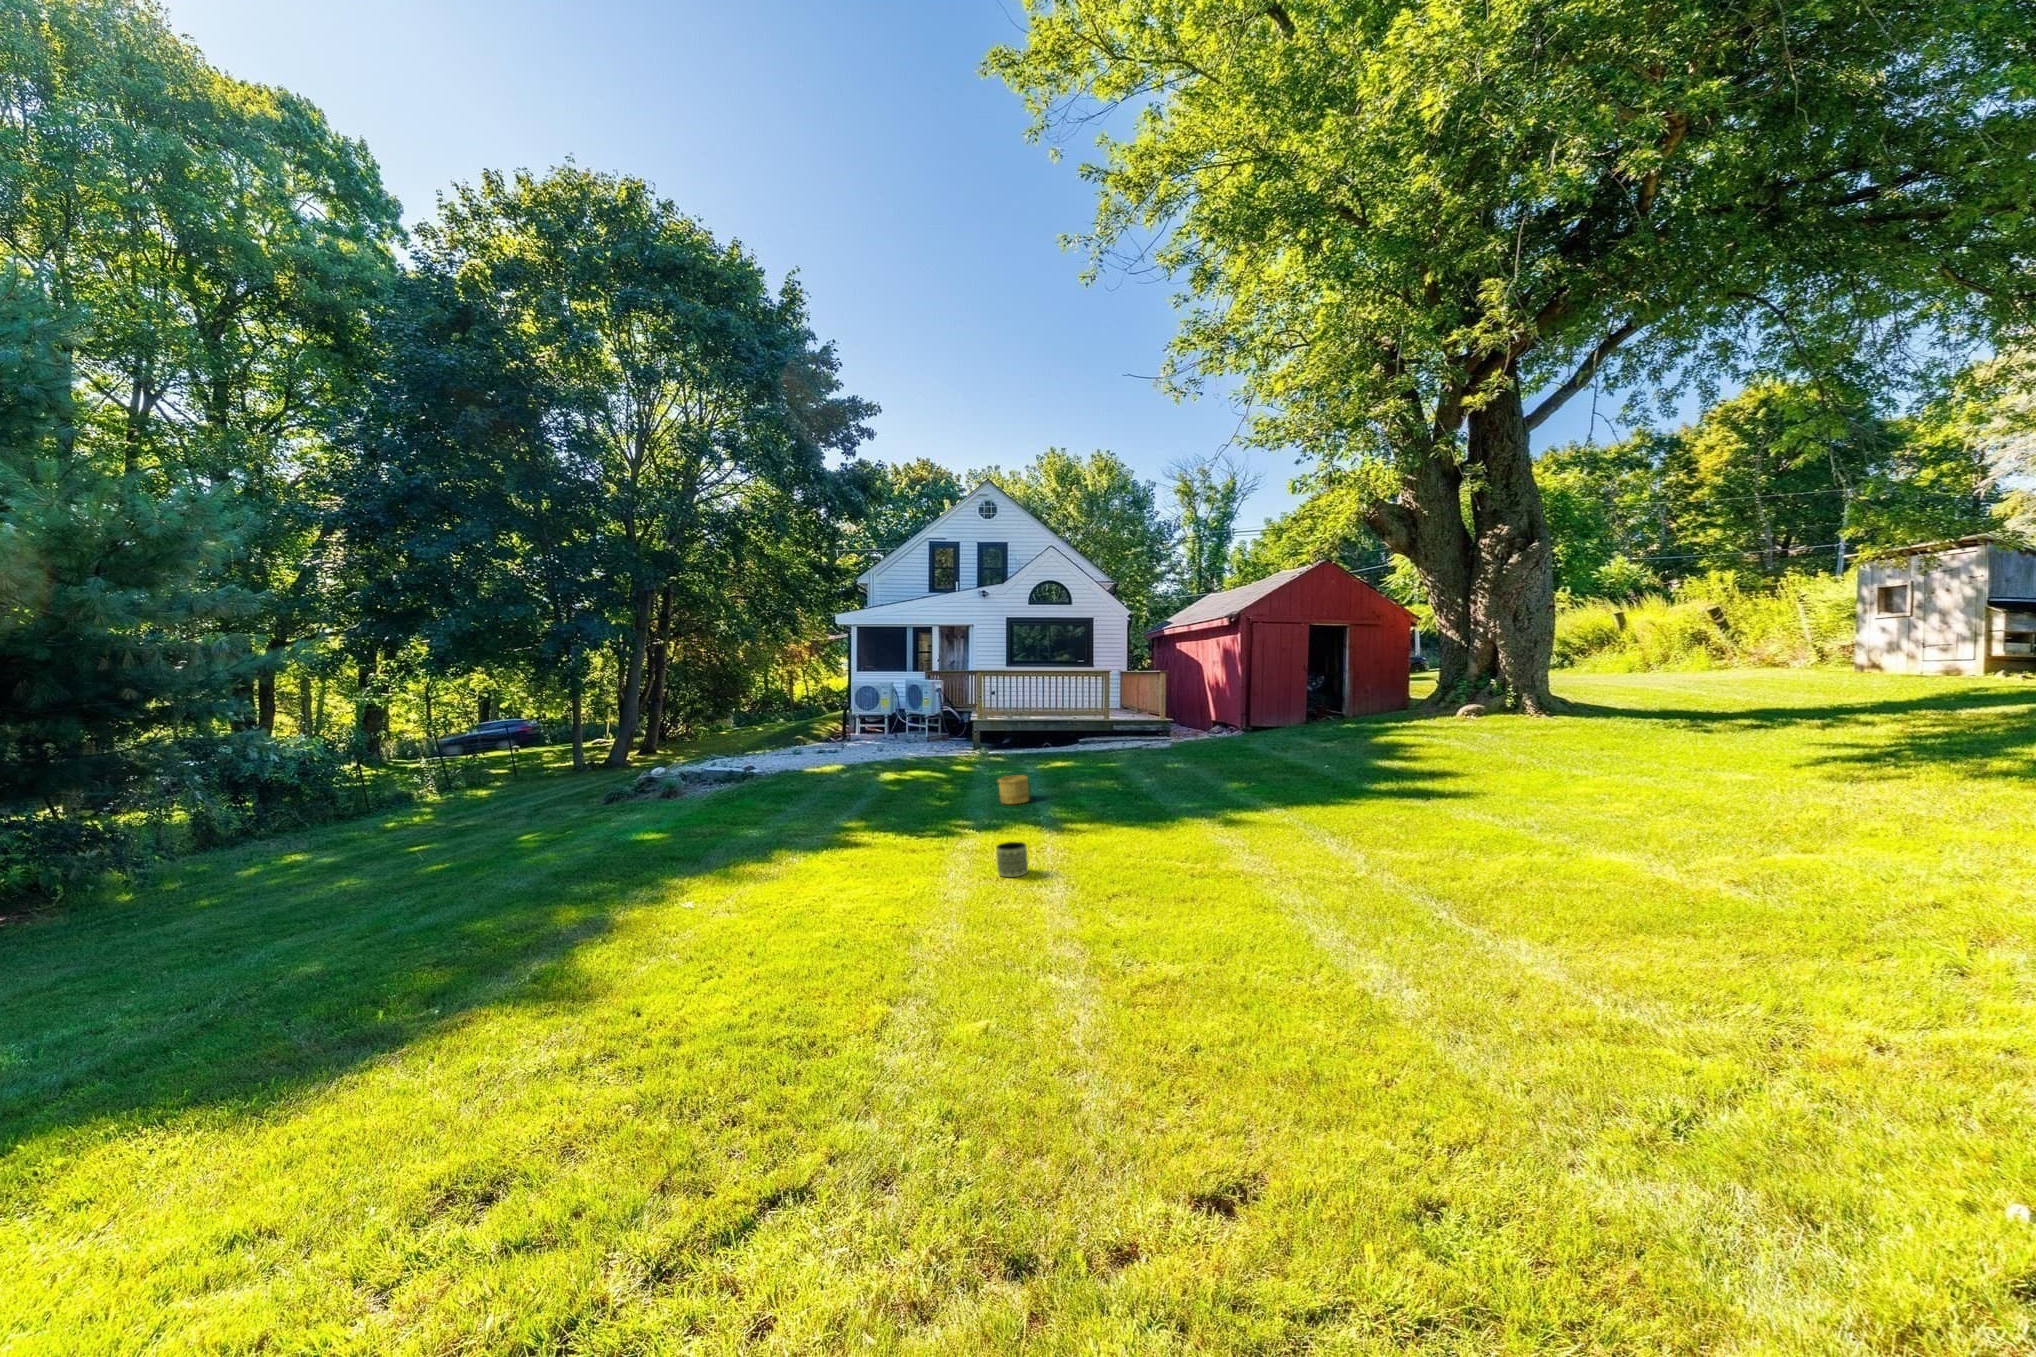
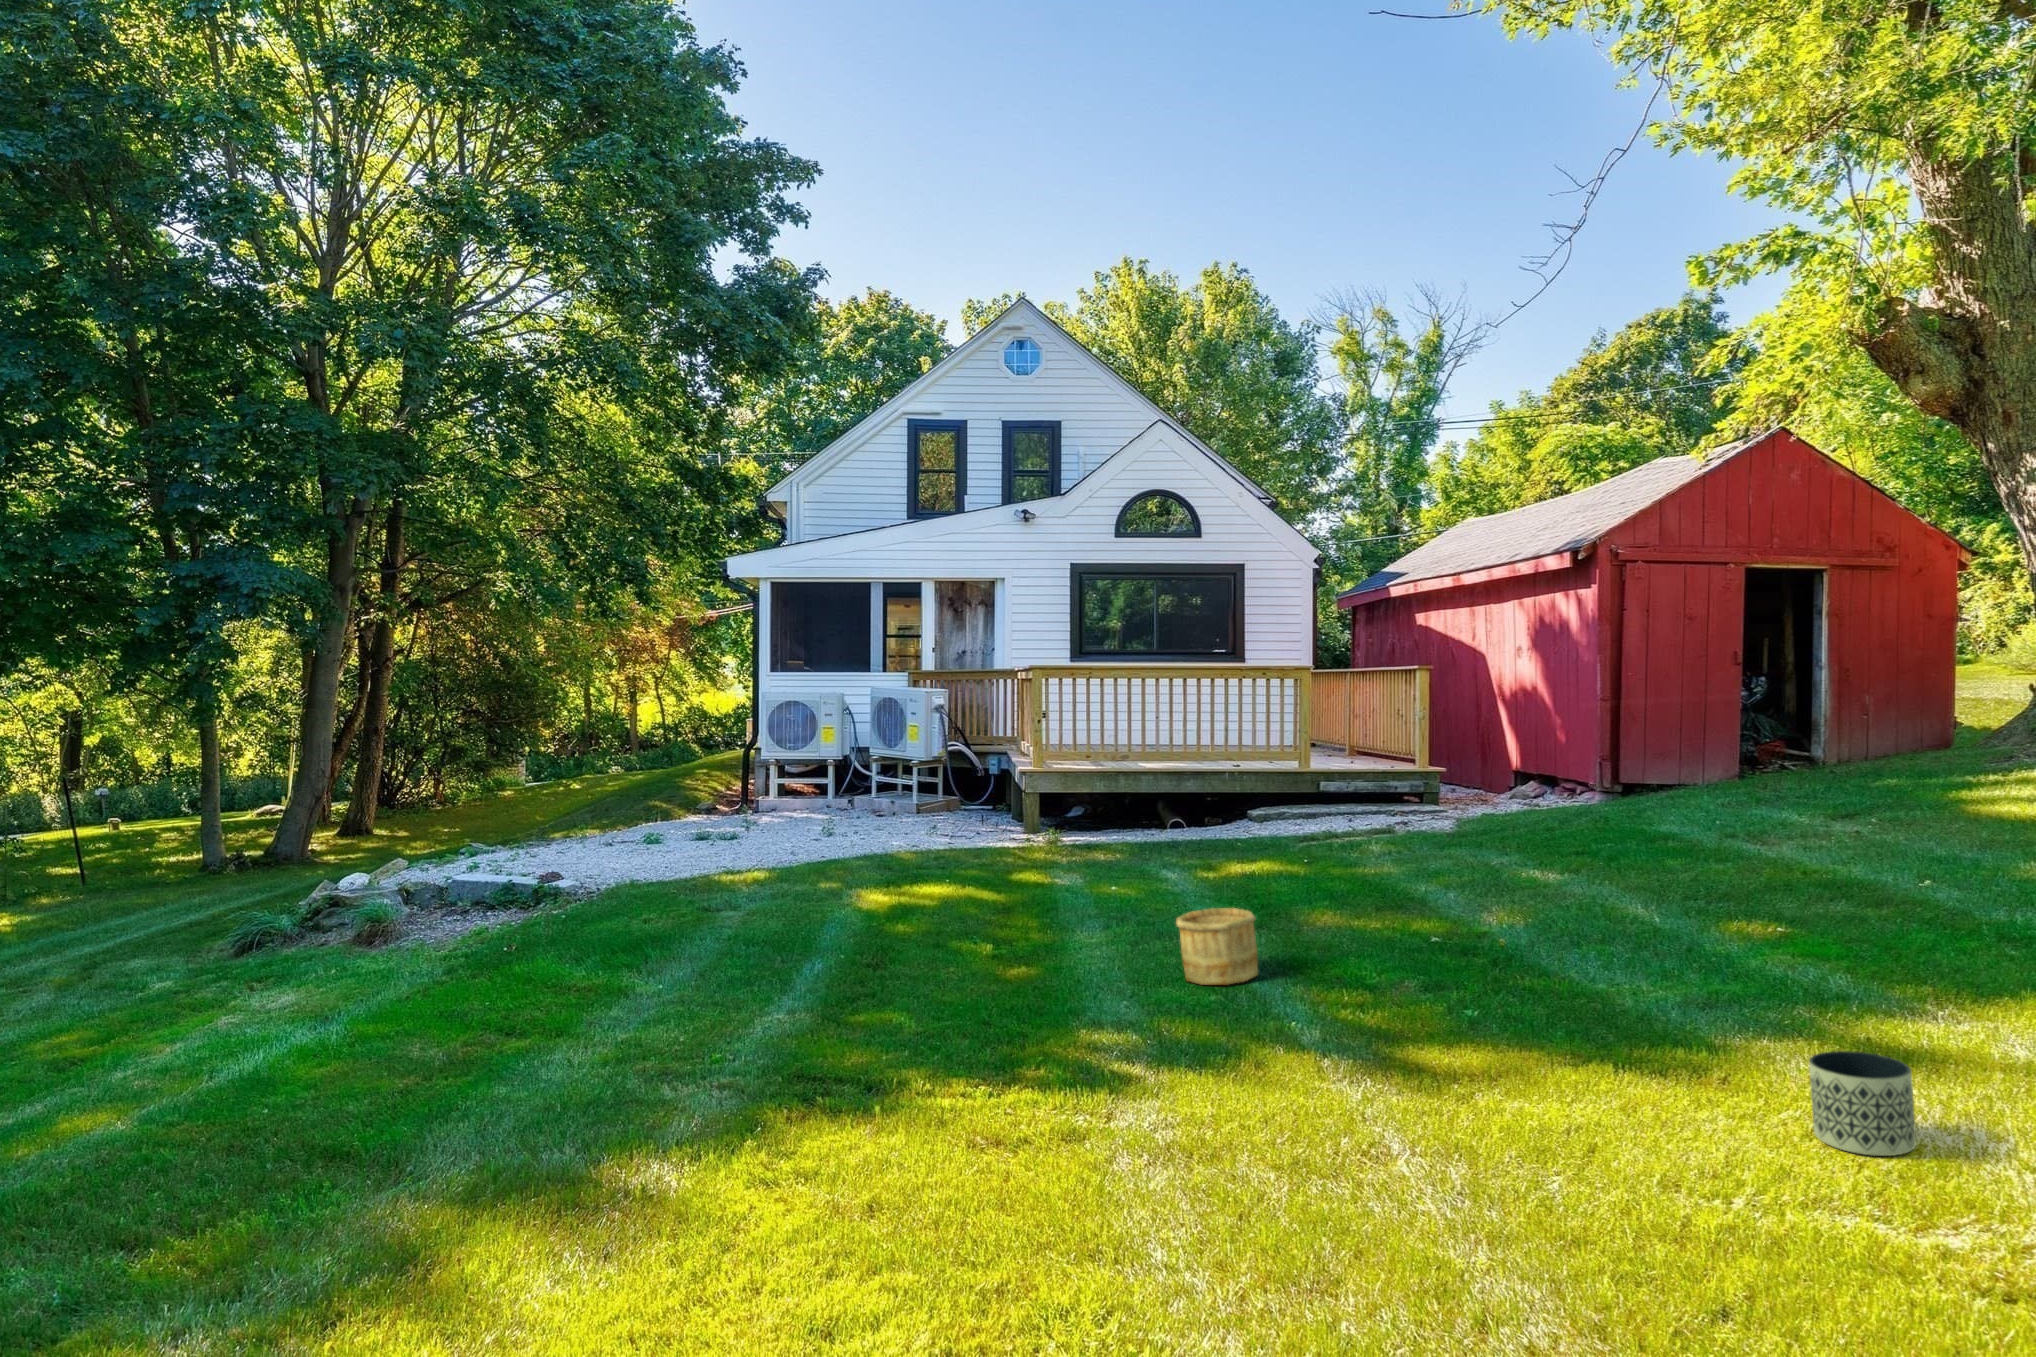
planter: present [996,842,1028,877] -> present [1809,1051,1916,1156]

